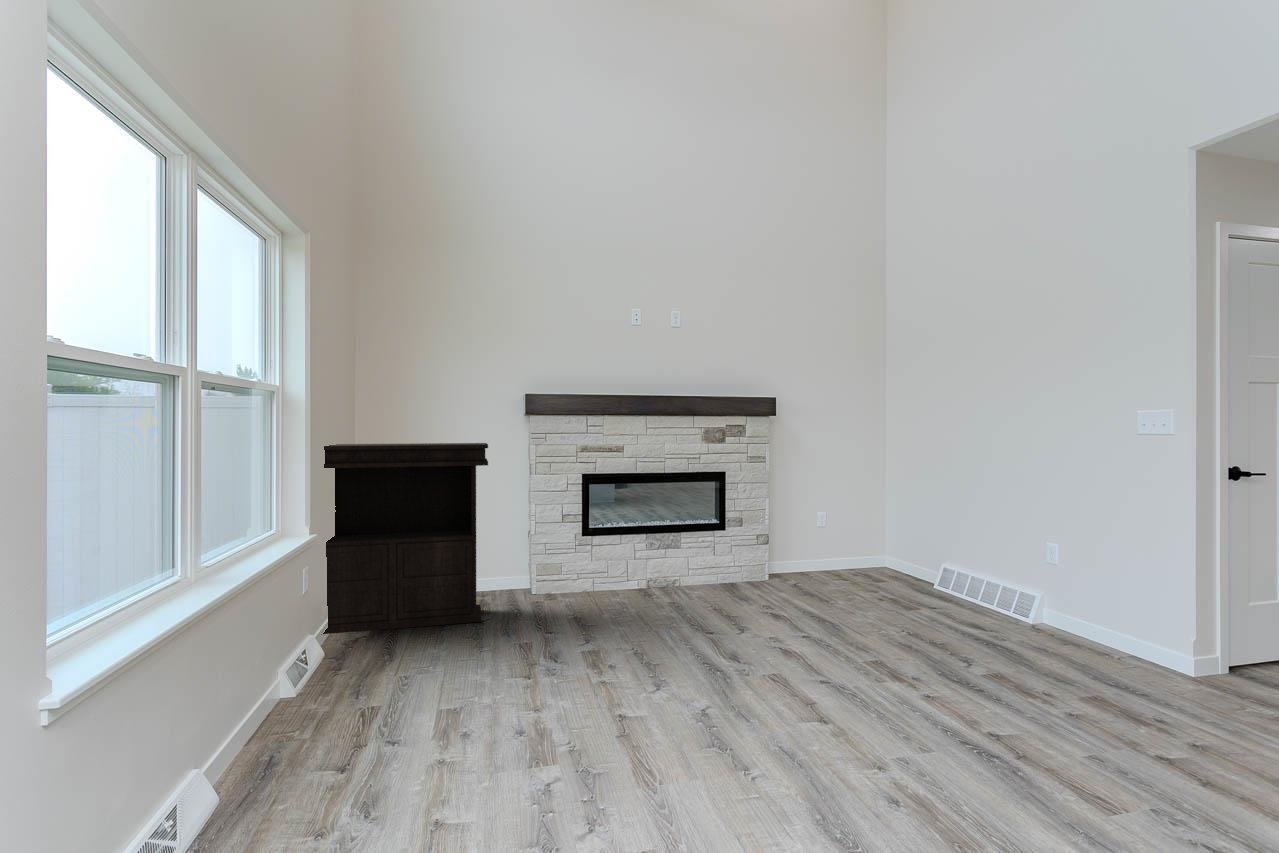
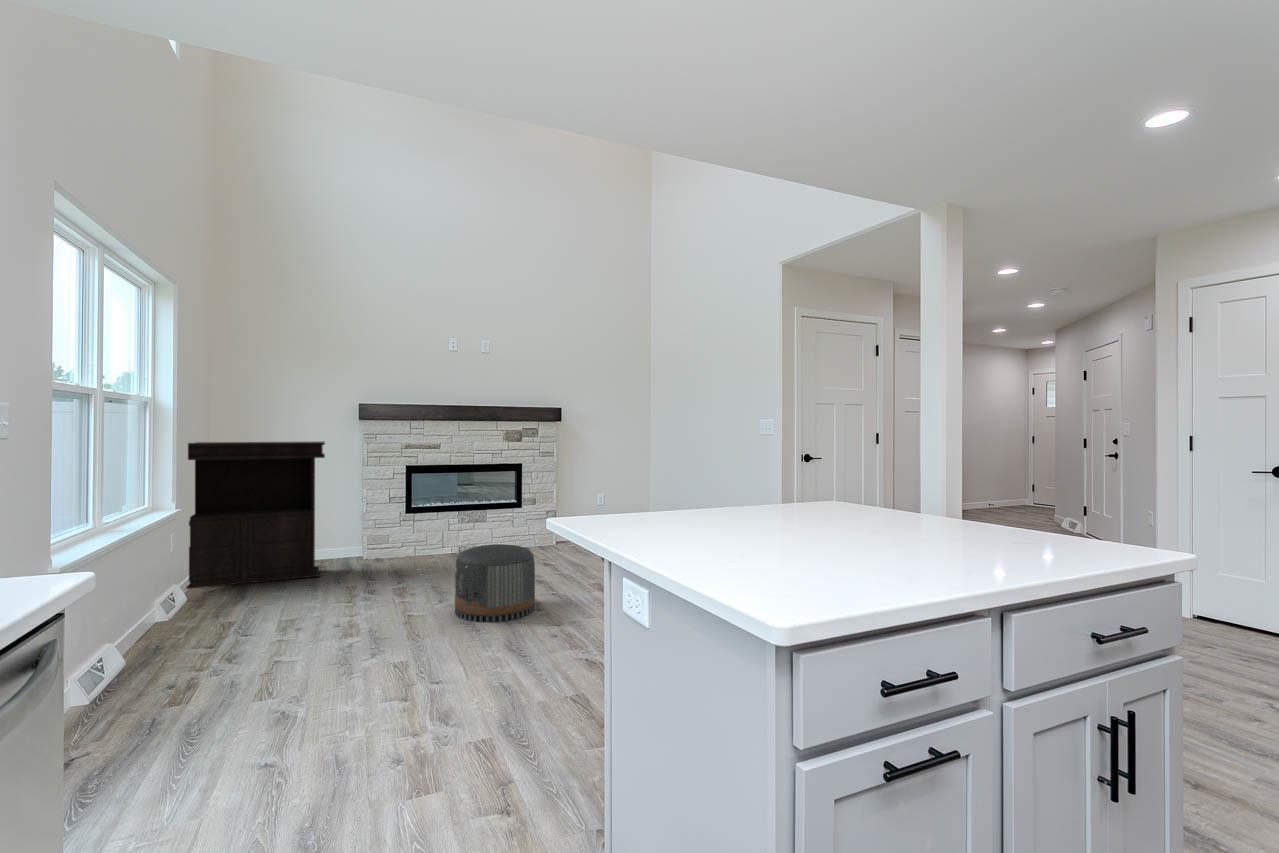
pouf: none [683,605,808,743] -> present [455,544,535,622]

